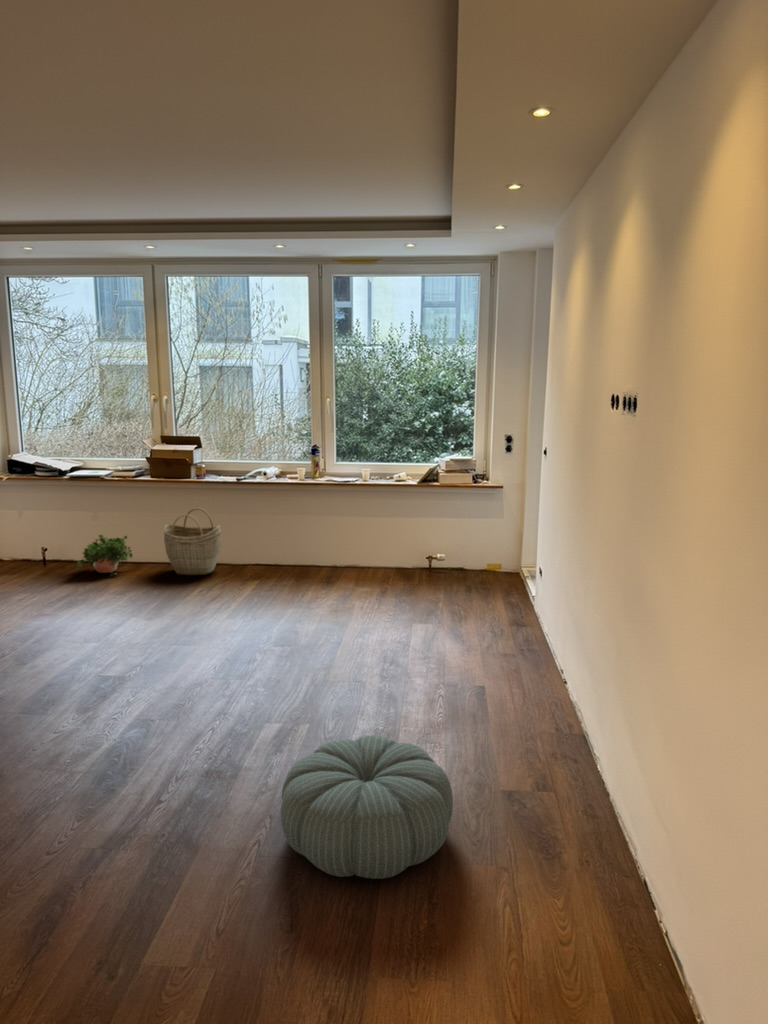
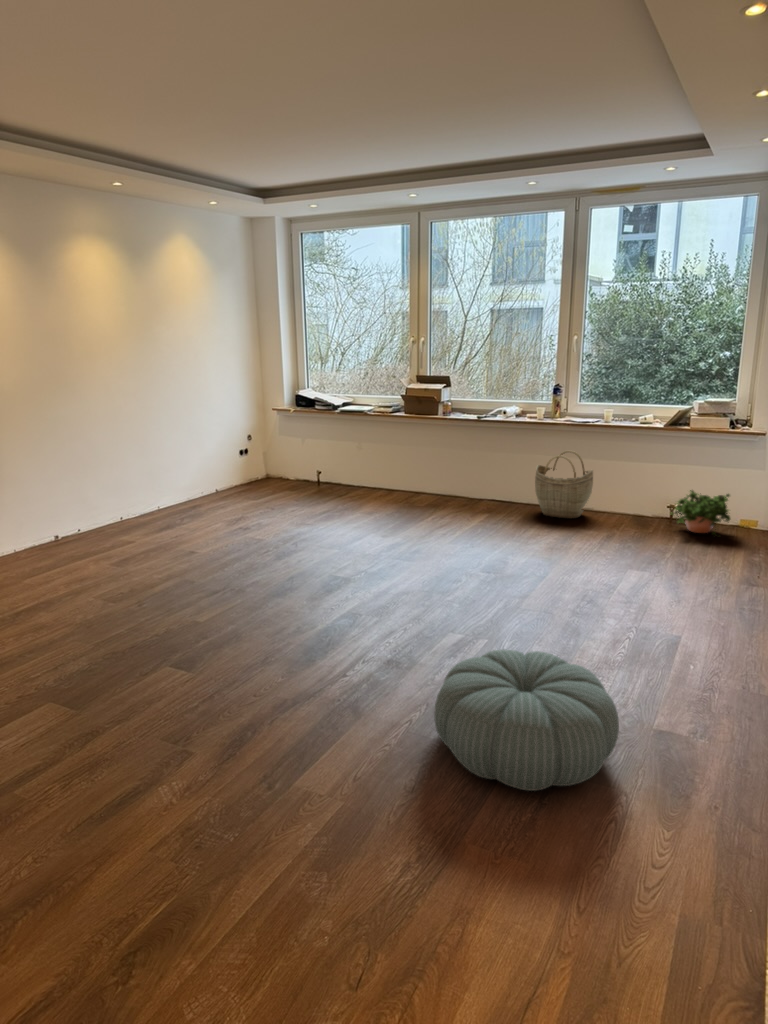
woven basket: present [164,508,222,575] -> present [535,451,593,518]
potted plant: present [77,535,133,574] -> present [671,490,730,534]

